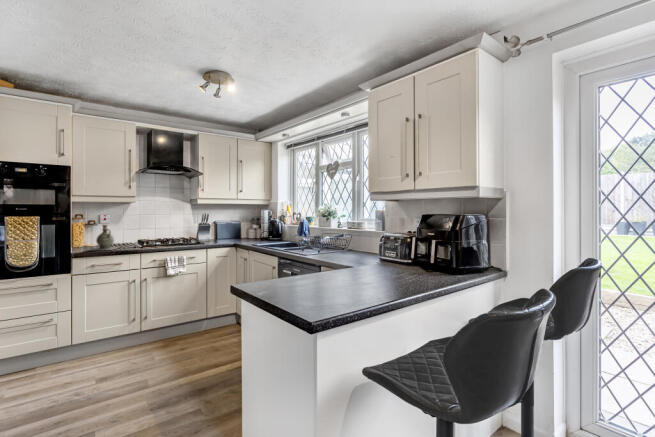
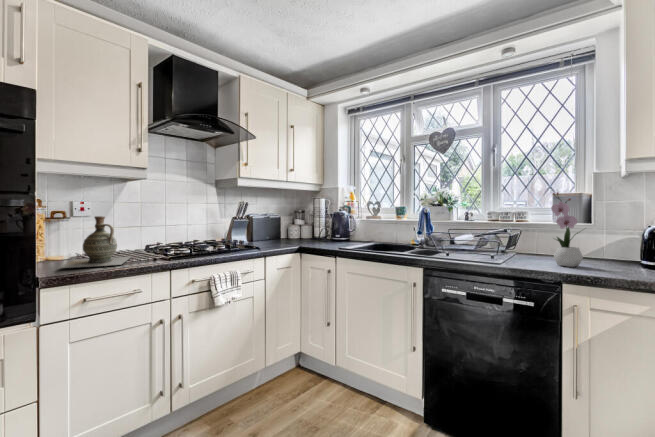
flower arrangement: none [331,210,351,255] -> present [551,192,583,267]

